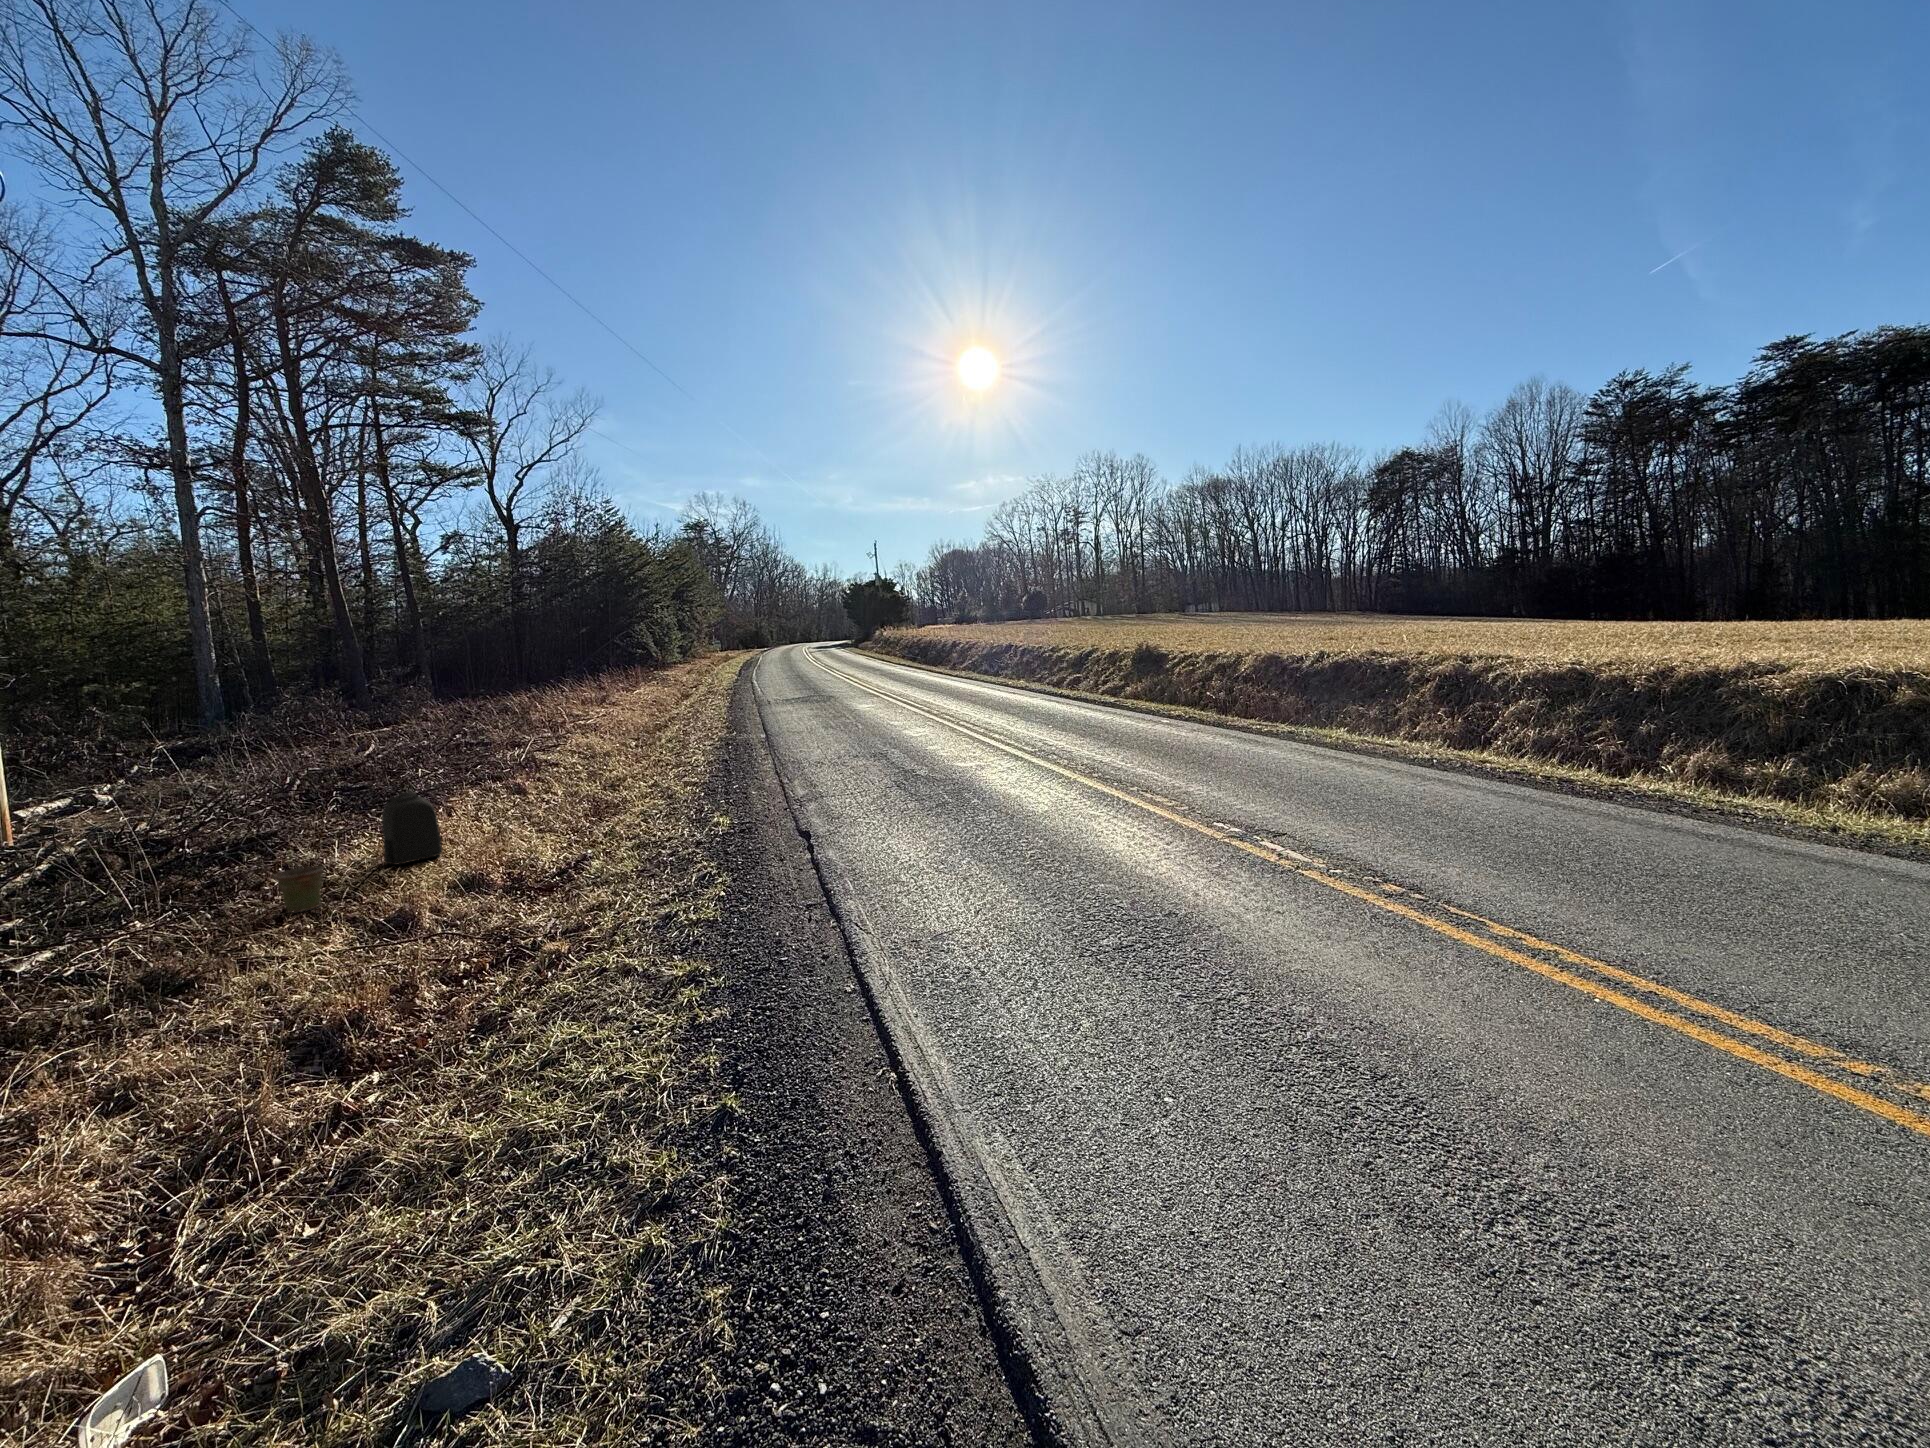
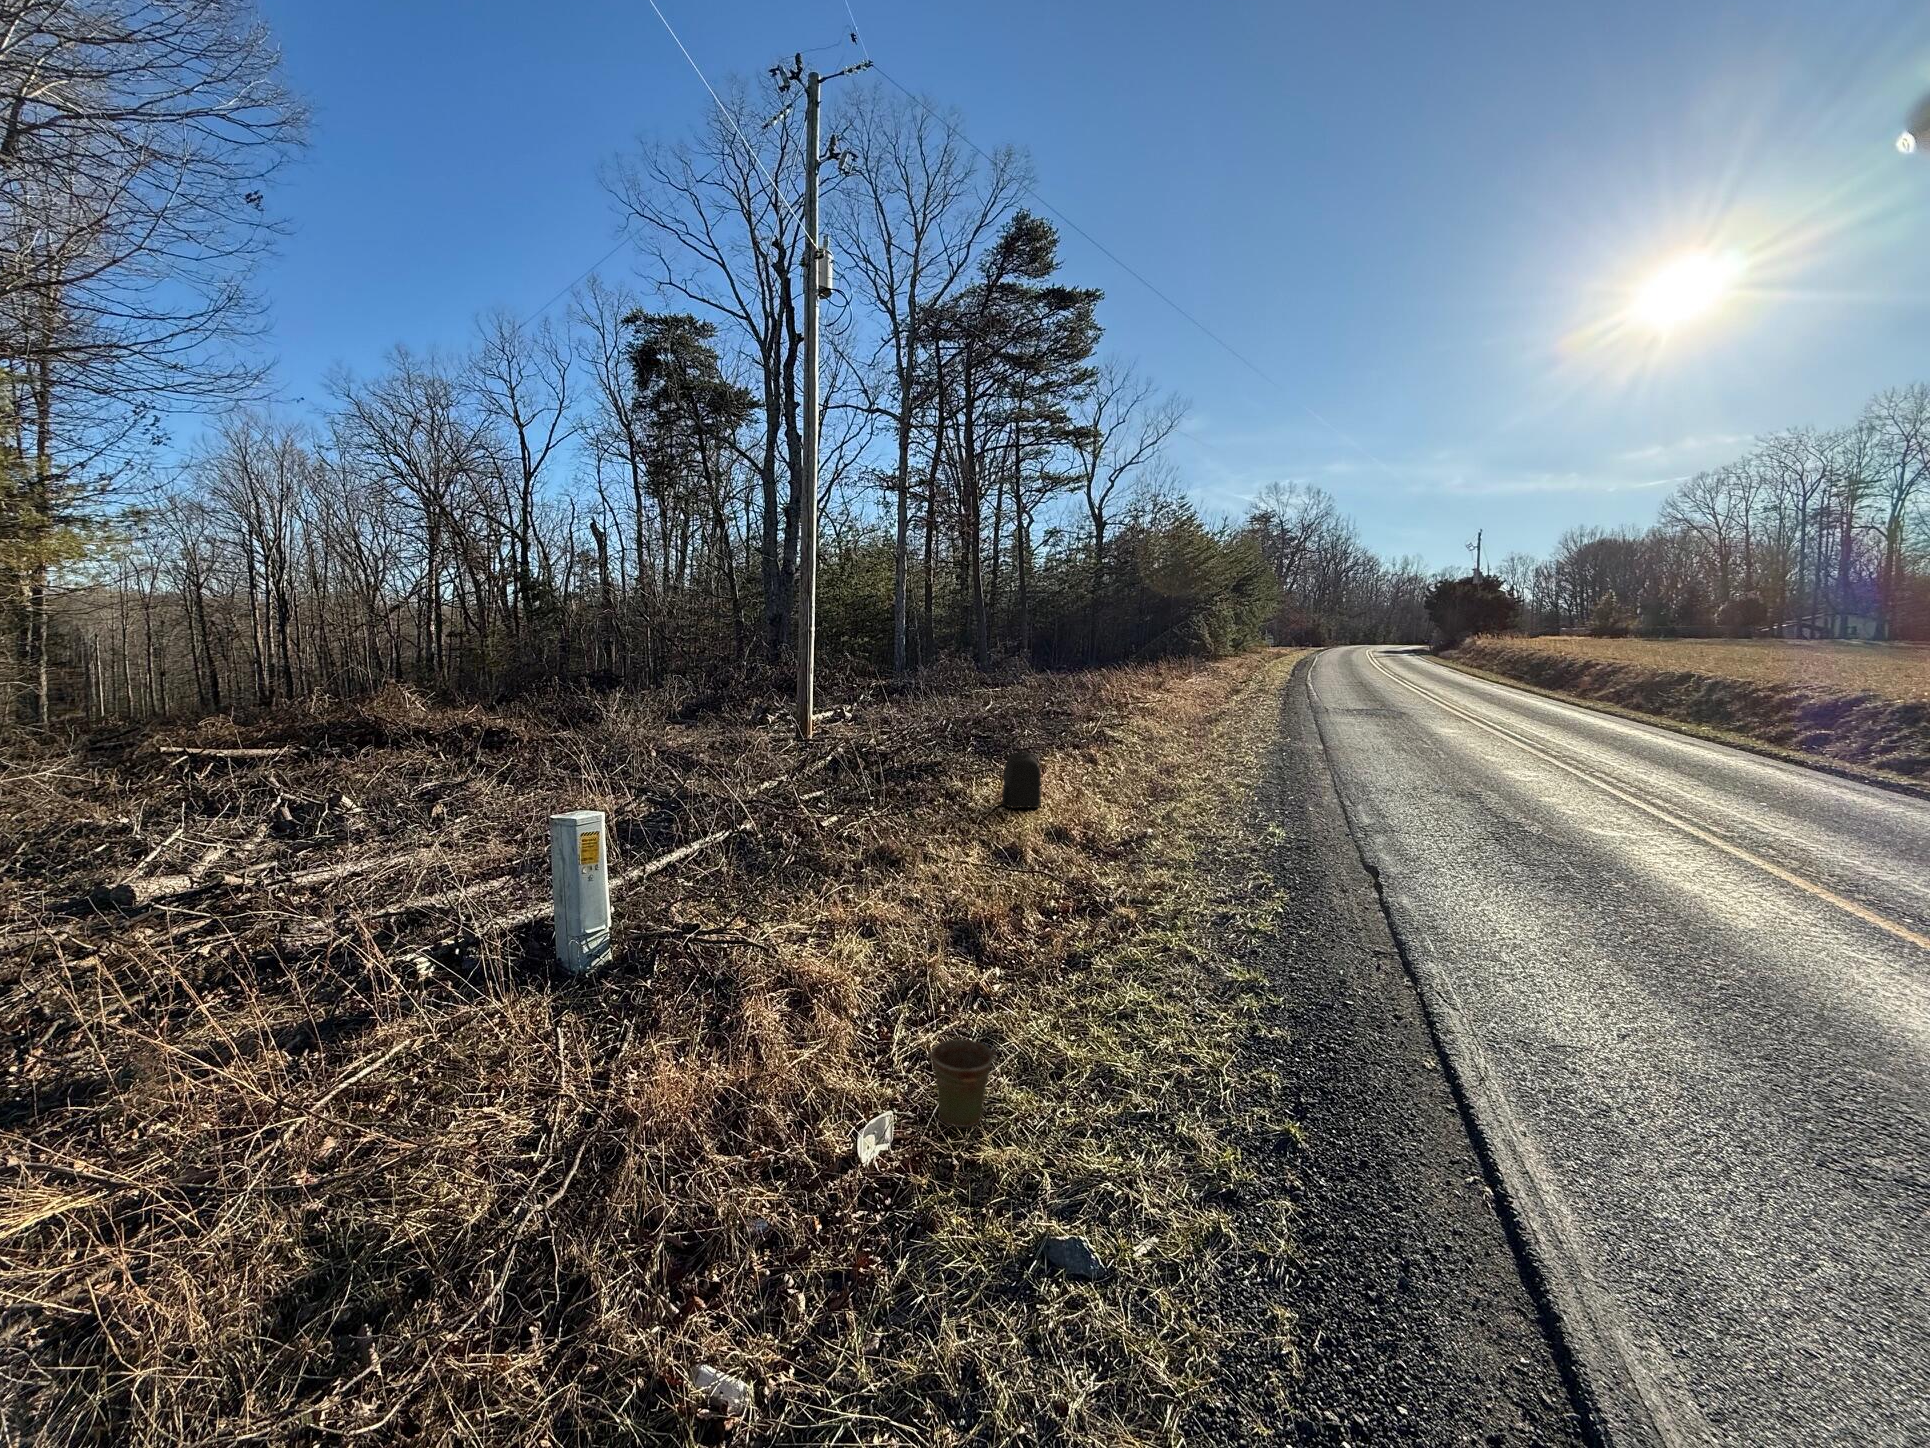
bucket: present [273,865,325,913] -> present [930,1039,996,1127]

